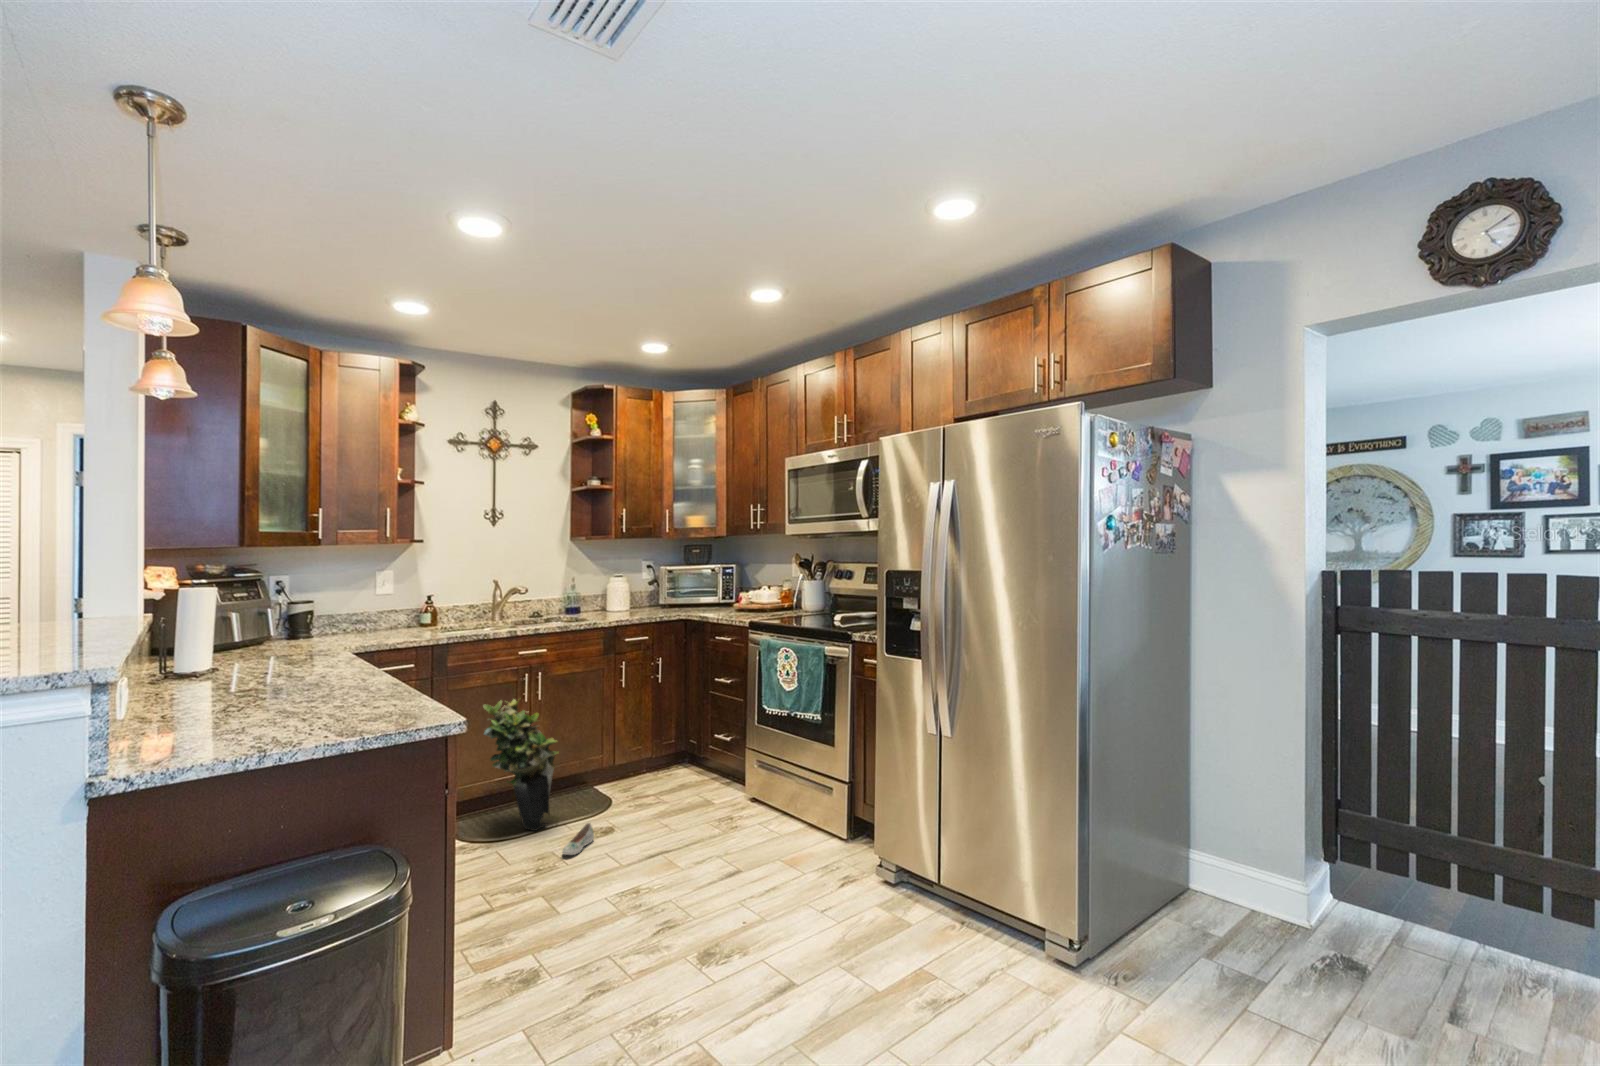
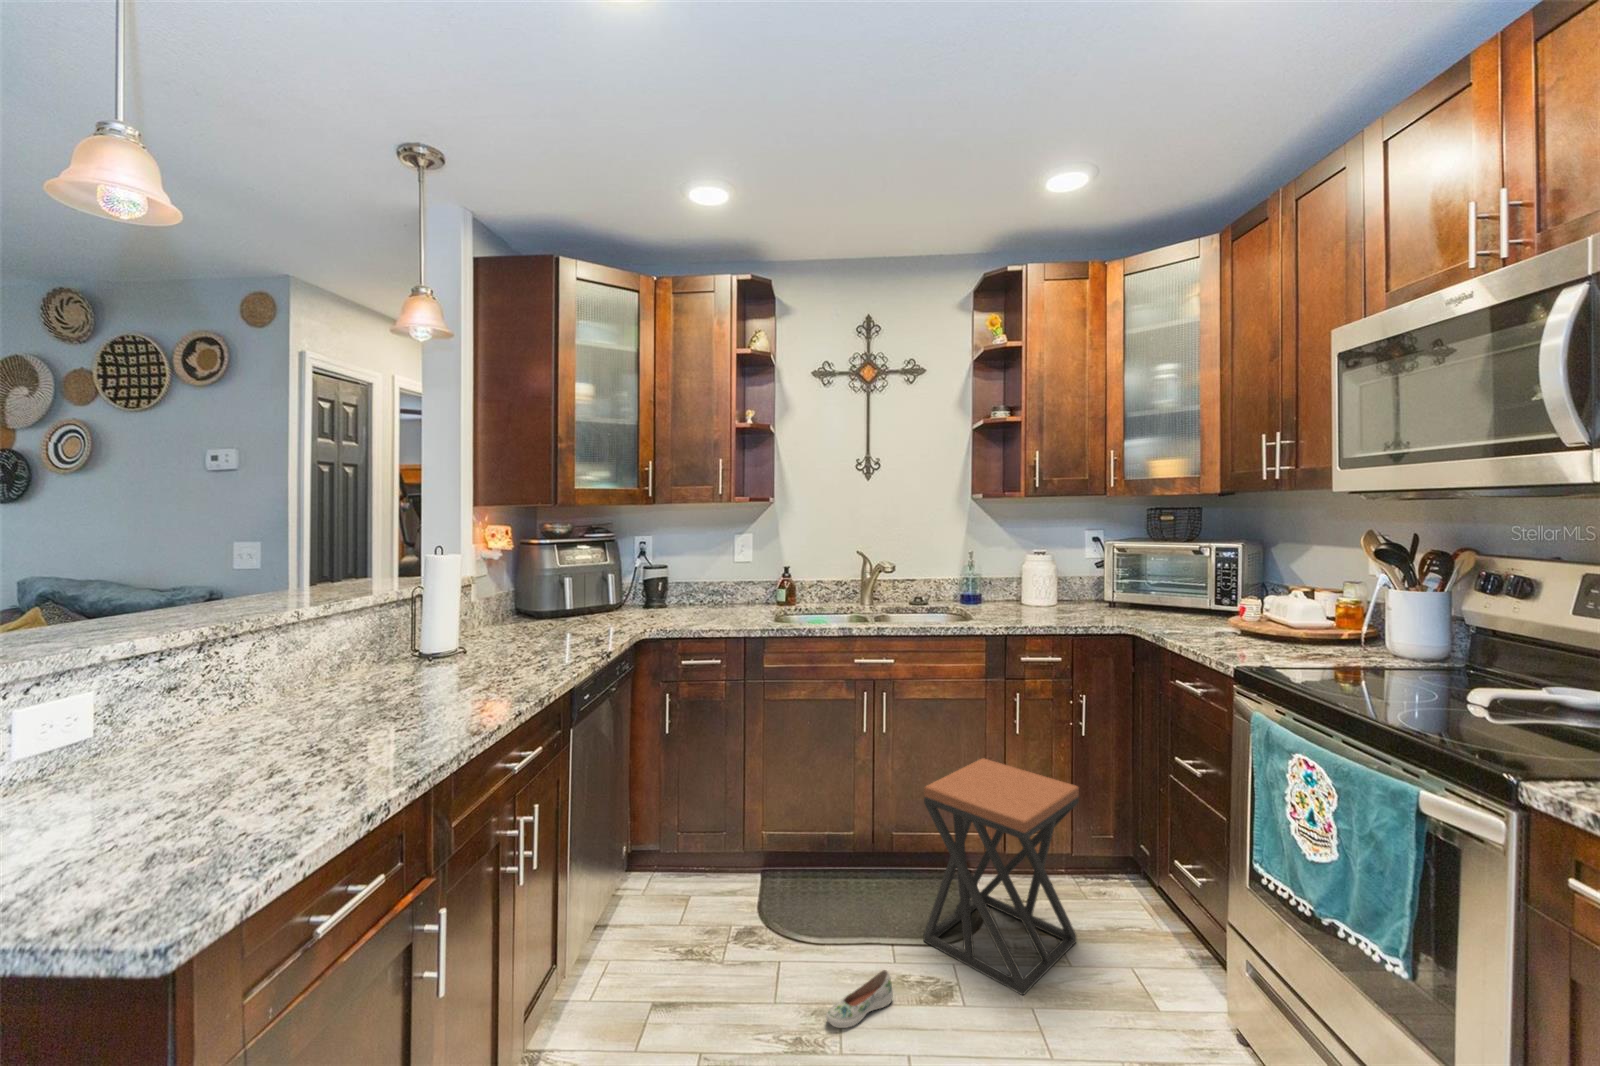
potted plant: present [483,700,558,831] -> none [769,727,878,938]
stool: none [593,702,676,818] -> present [923,758,1079,995]

